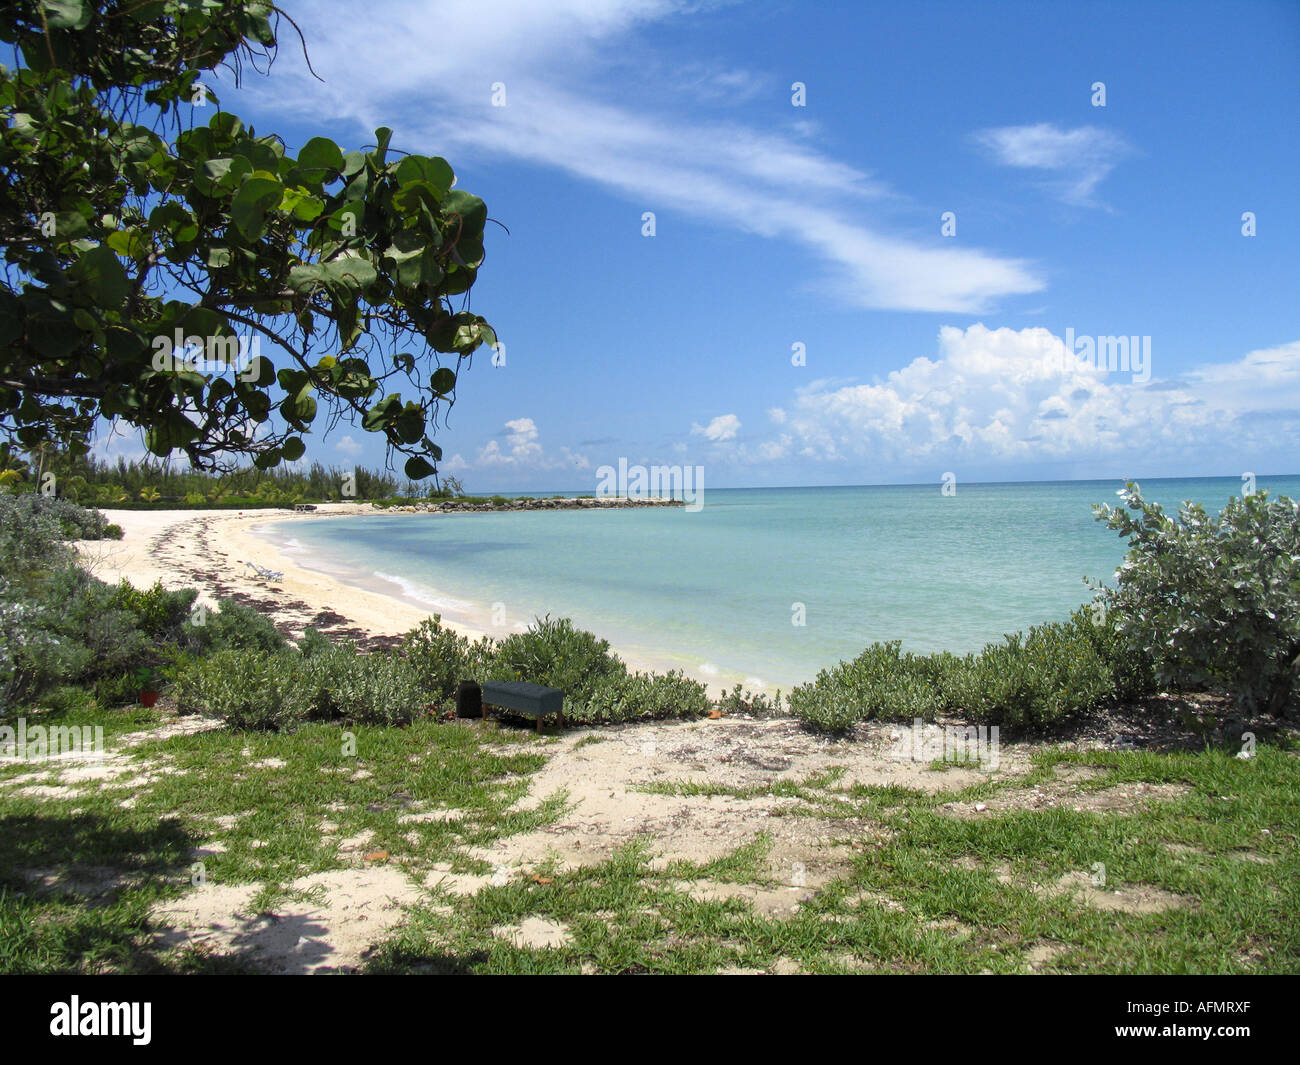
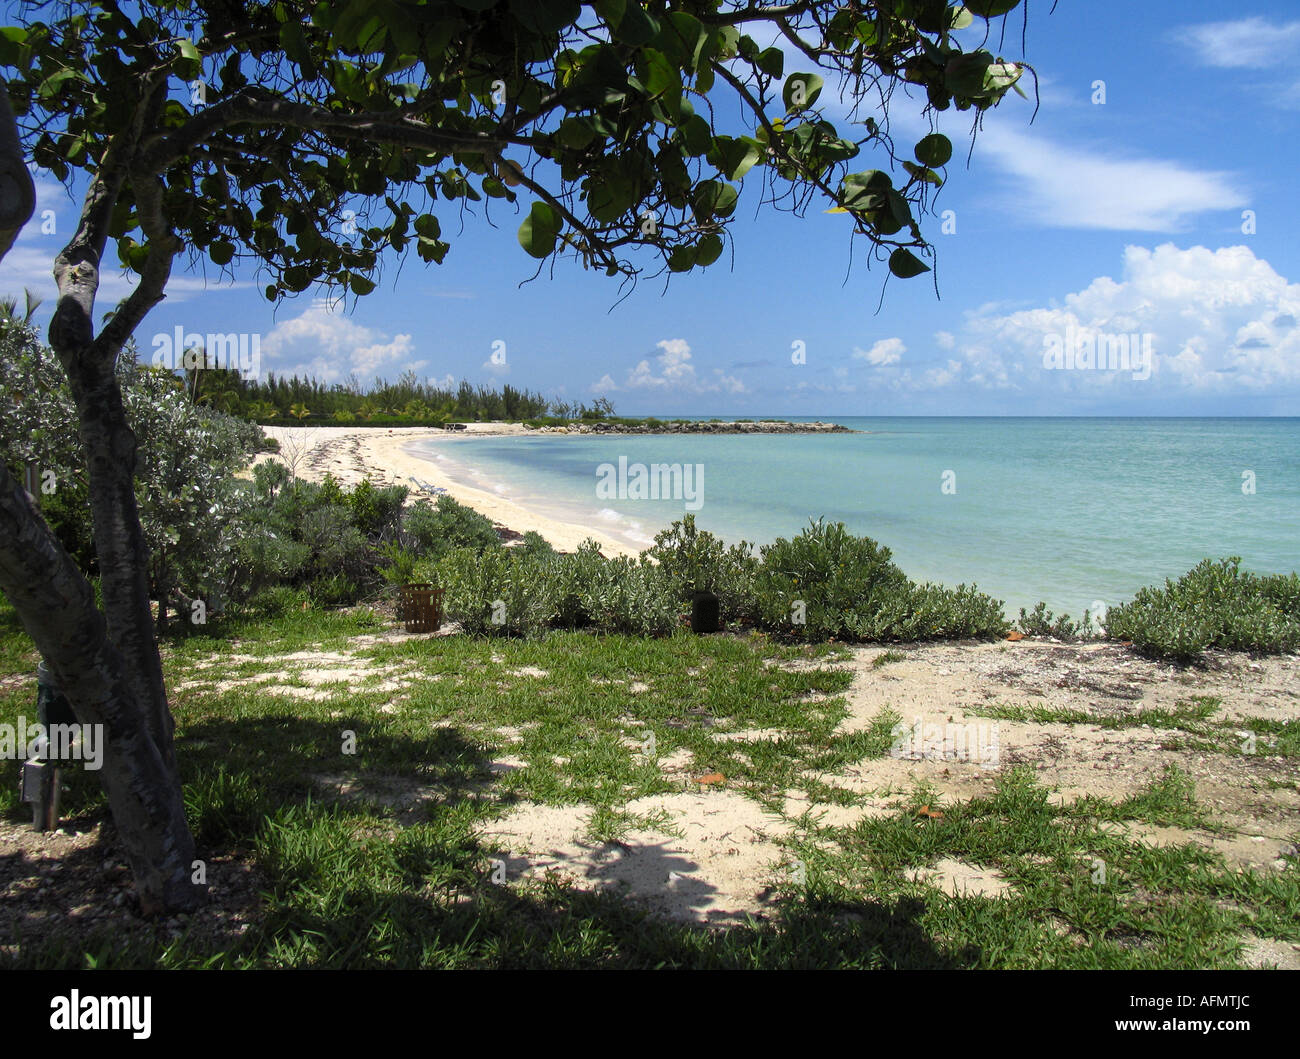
potted plant: present [134,666,168,707] -> none [349,572,392,614]
basket: none [176,679,224,727] -> present [401,583,446,633]
bench: present [482,680,564,735] -> none [723,589,825,651]

